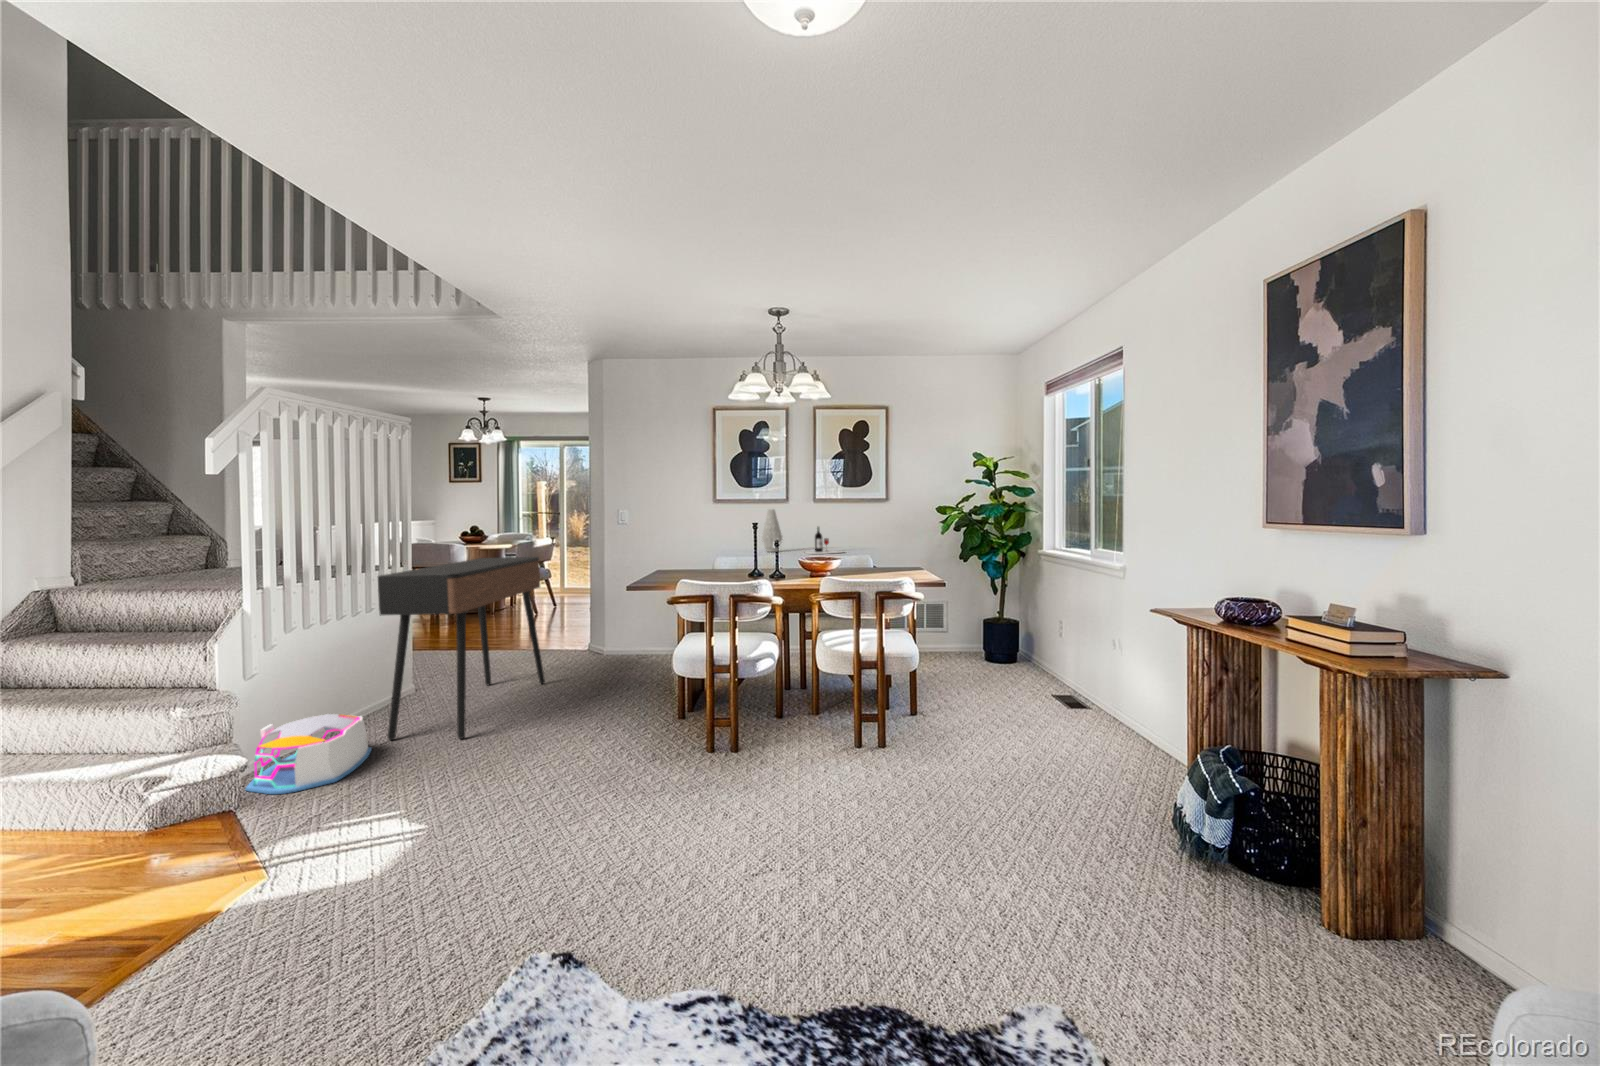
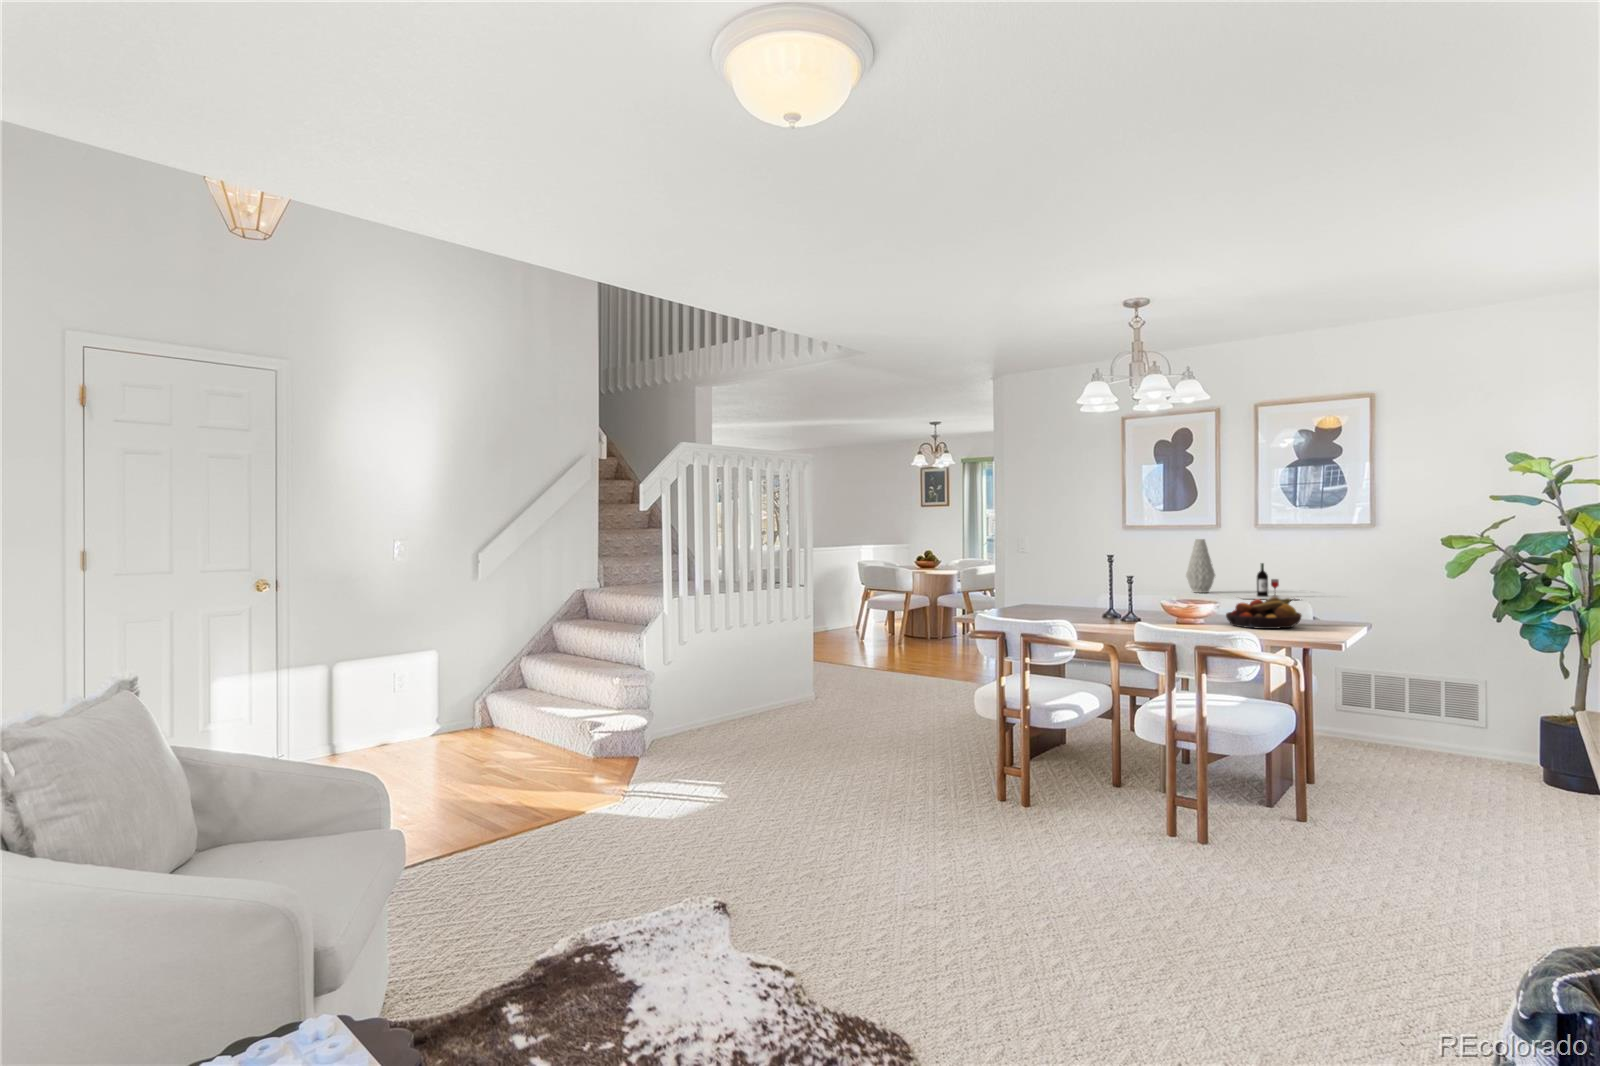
fruit bowl: none [855,549,906,574] -> present [1226,597,1302,629]
console table: present [378,557,545,740] -> none [757,580,919,743]
storage bin: present [246,714,371,794] -> none [652,701,744,755]

